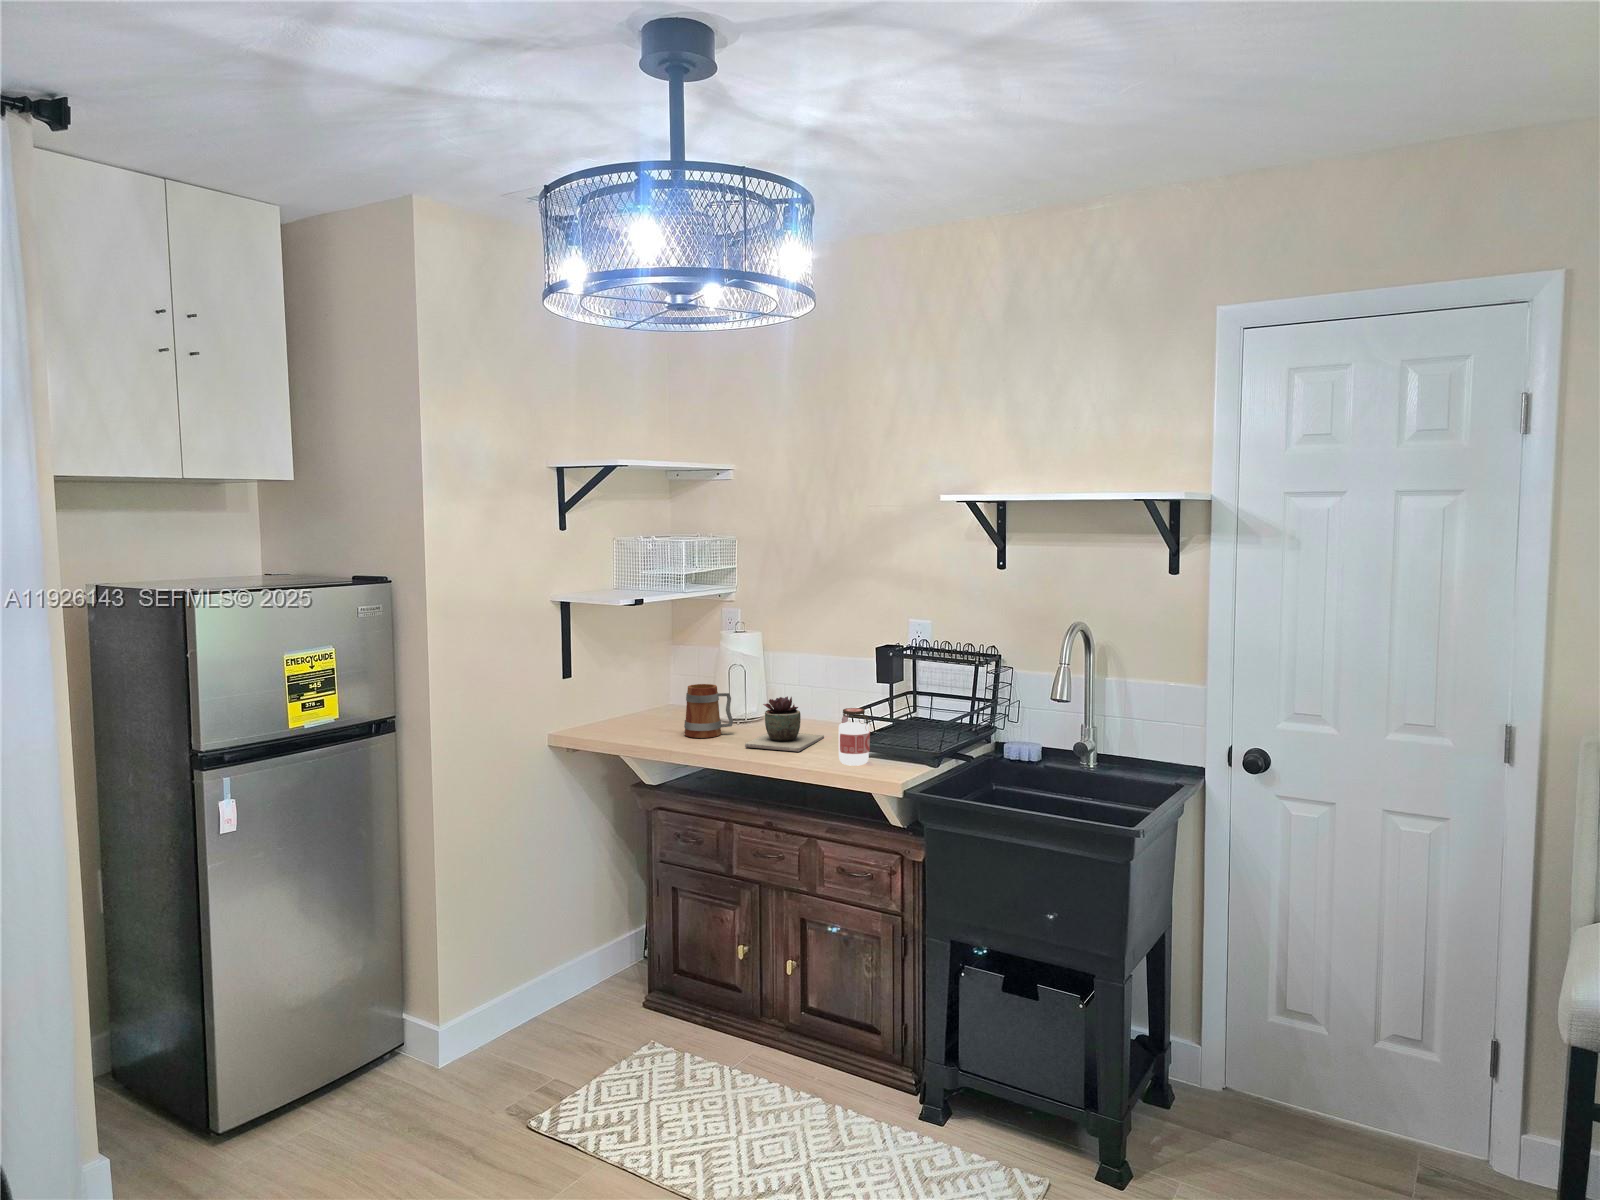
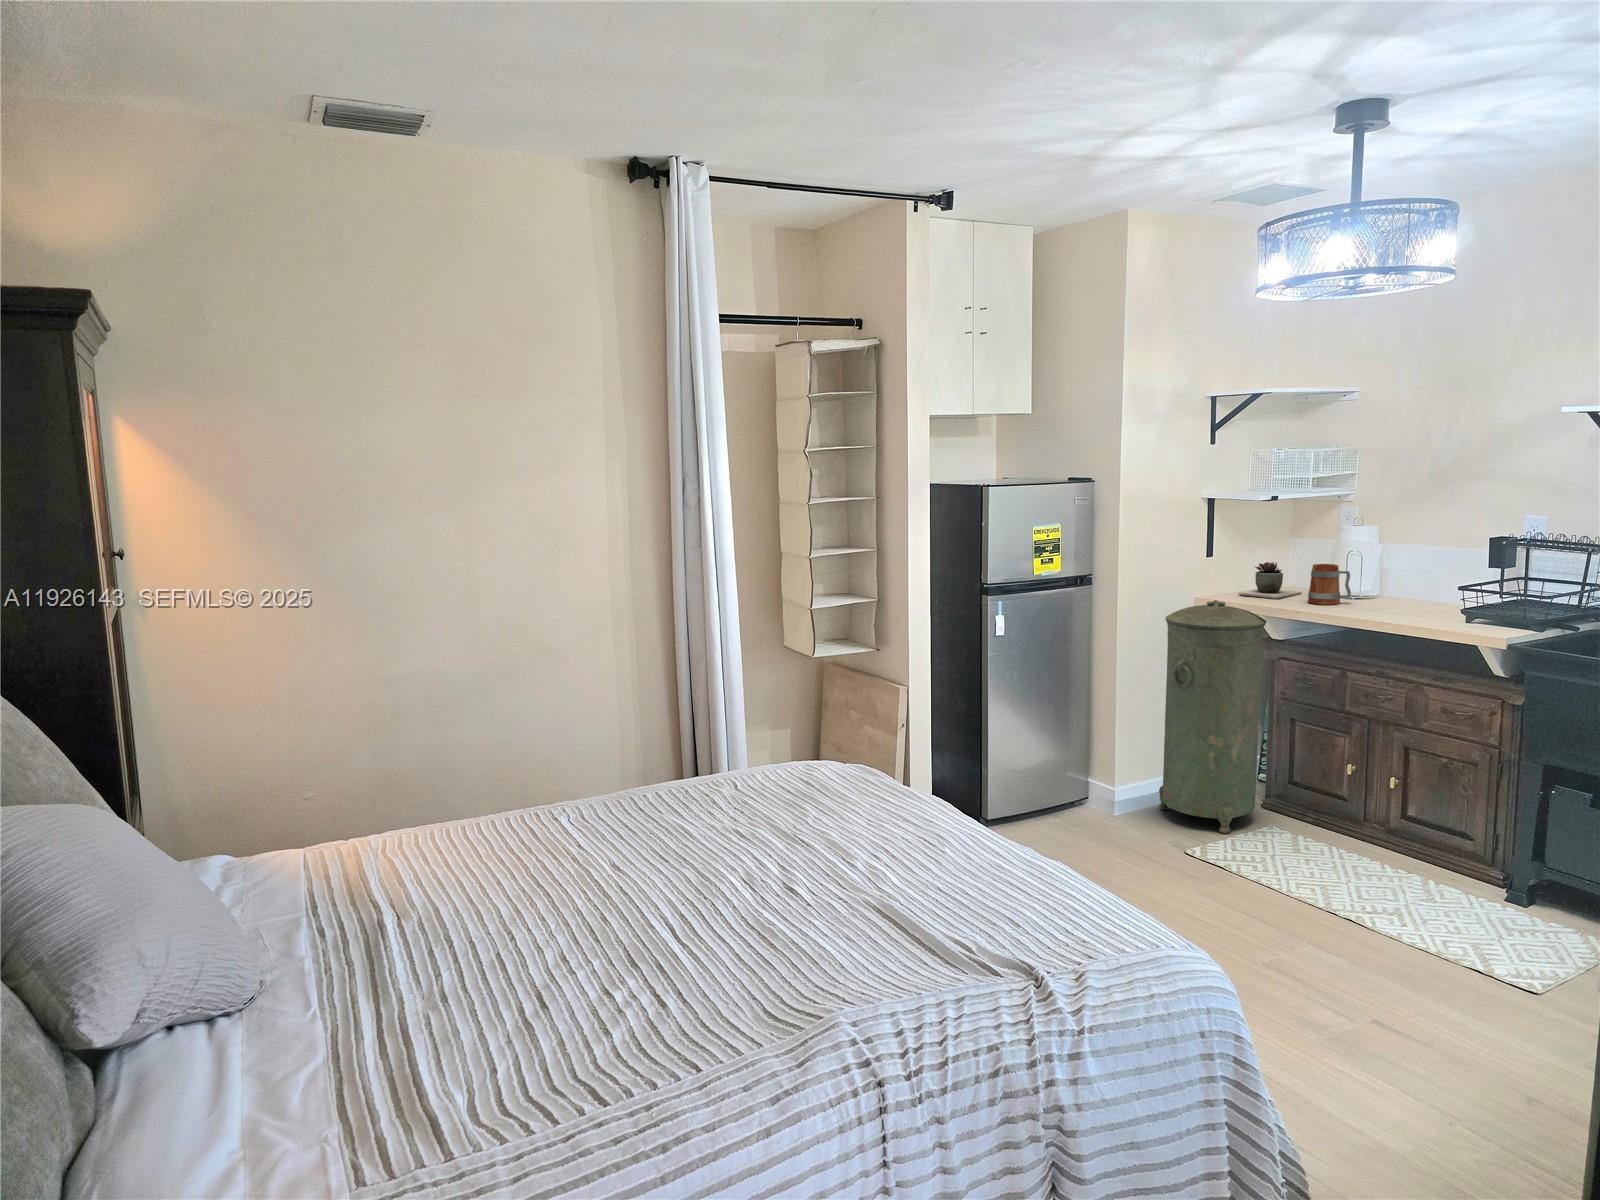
succulent plant: present [745,696,824,752] -> present [1239,562,1302,599]
jar: present [839,708,871,766] -> none [1448,581,1480,626]
trash can: none [501,743,632,1070] -> present [1159,600,1266,833]

